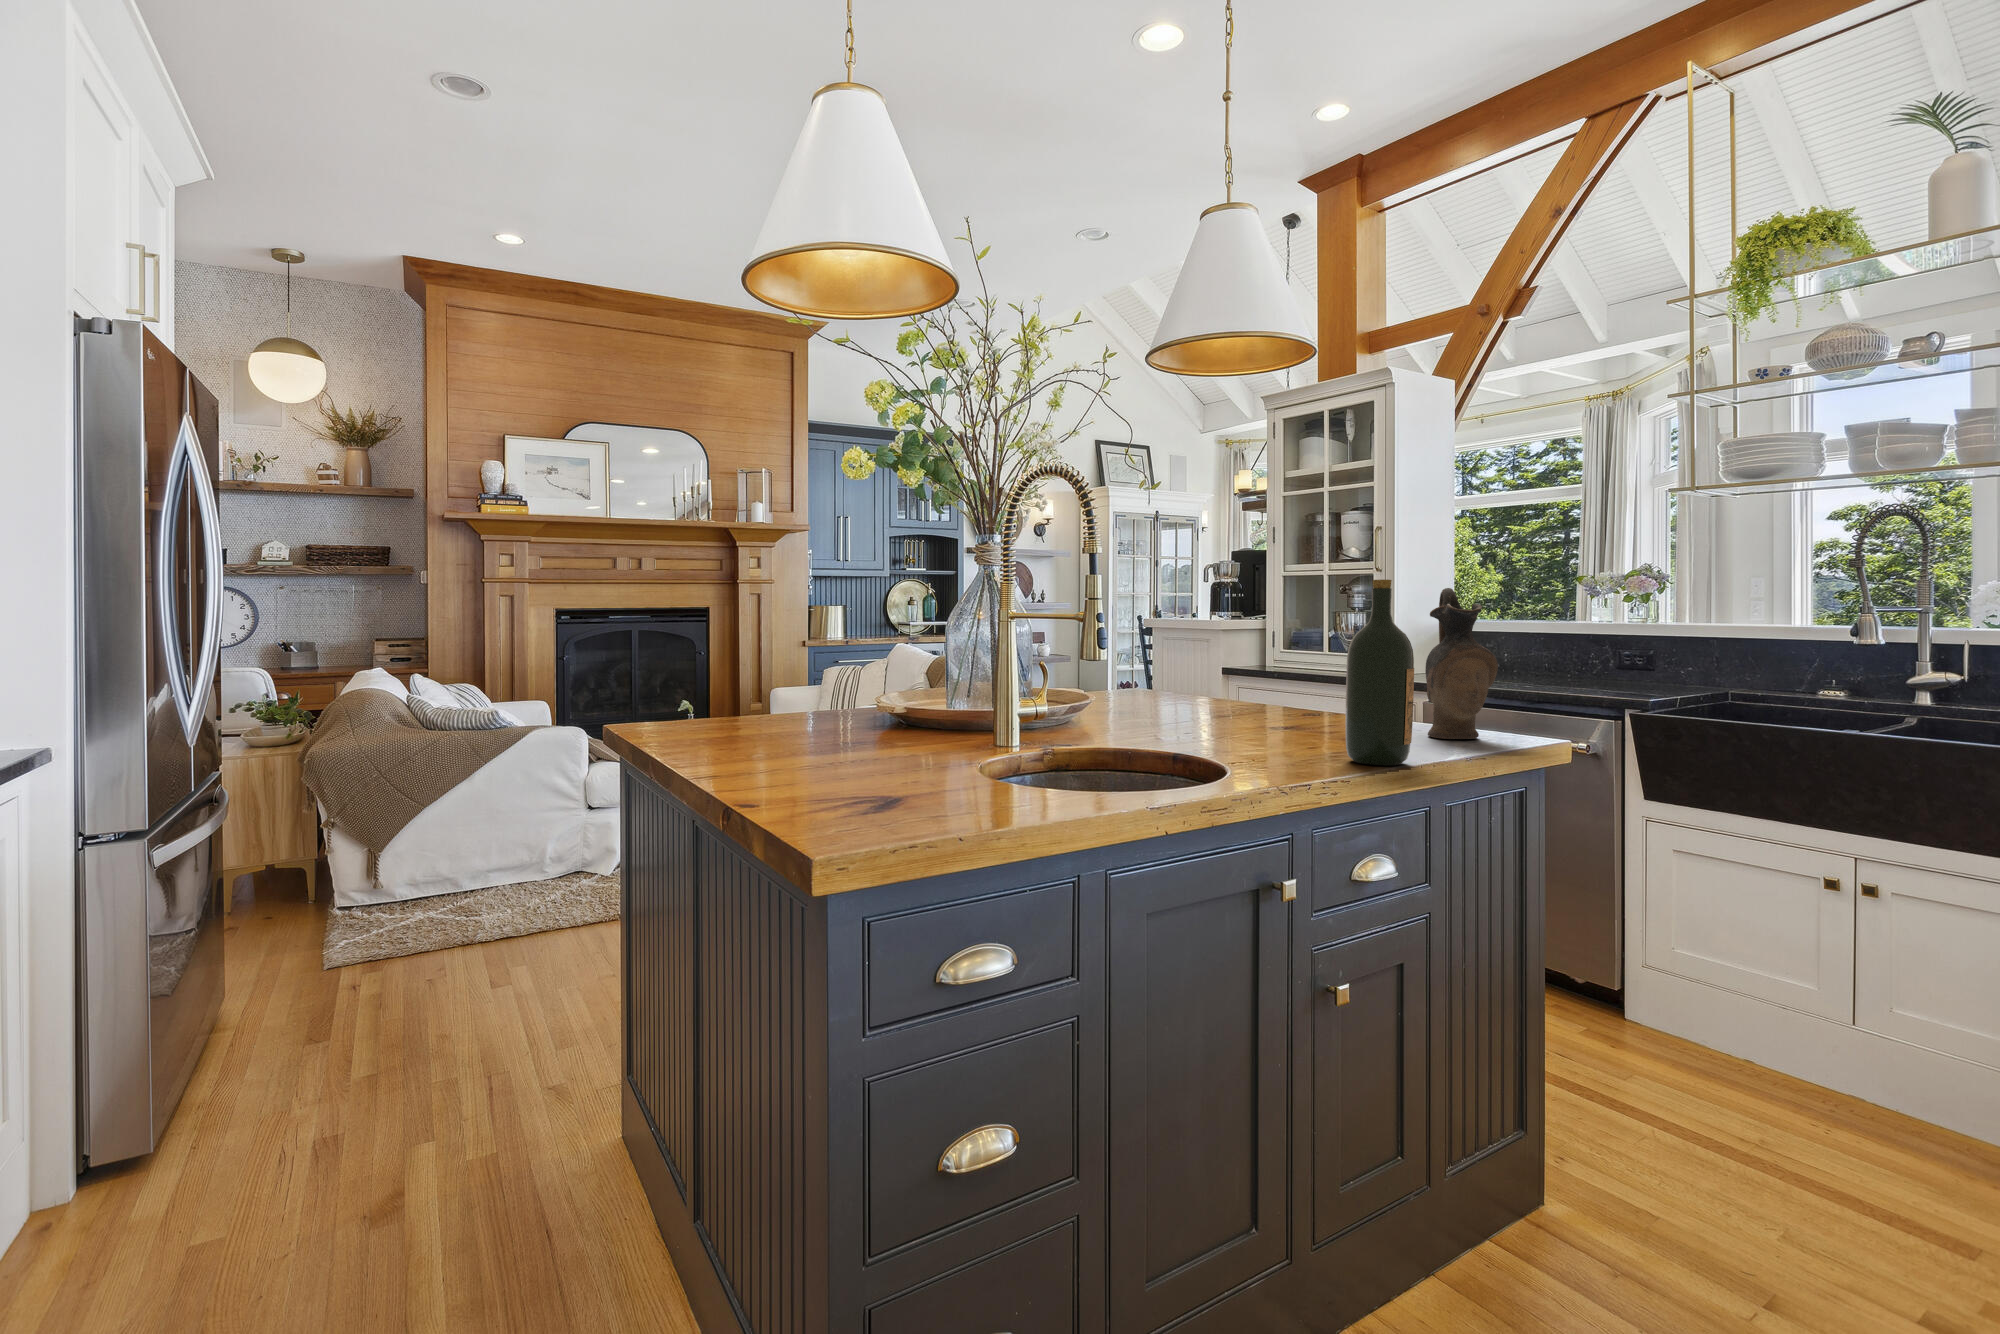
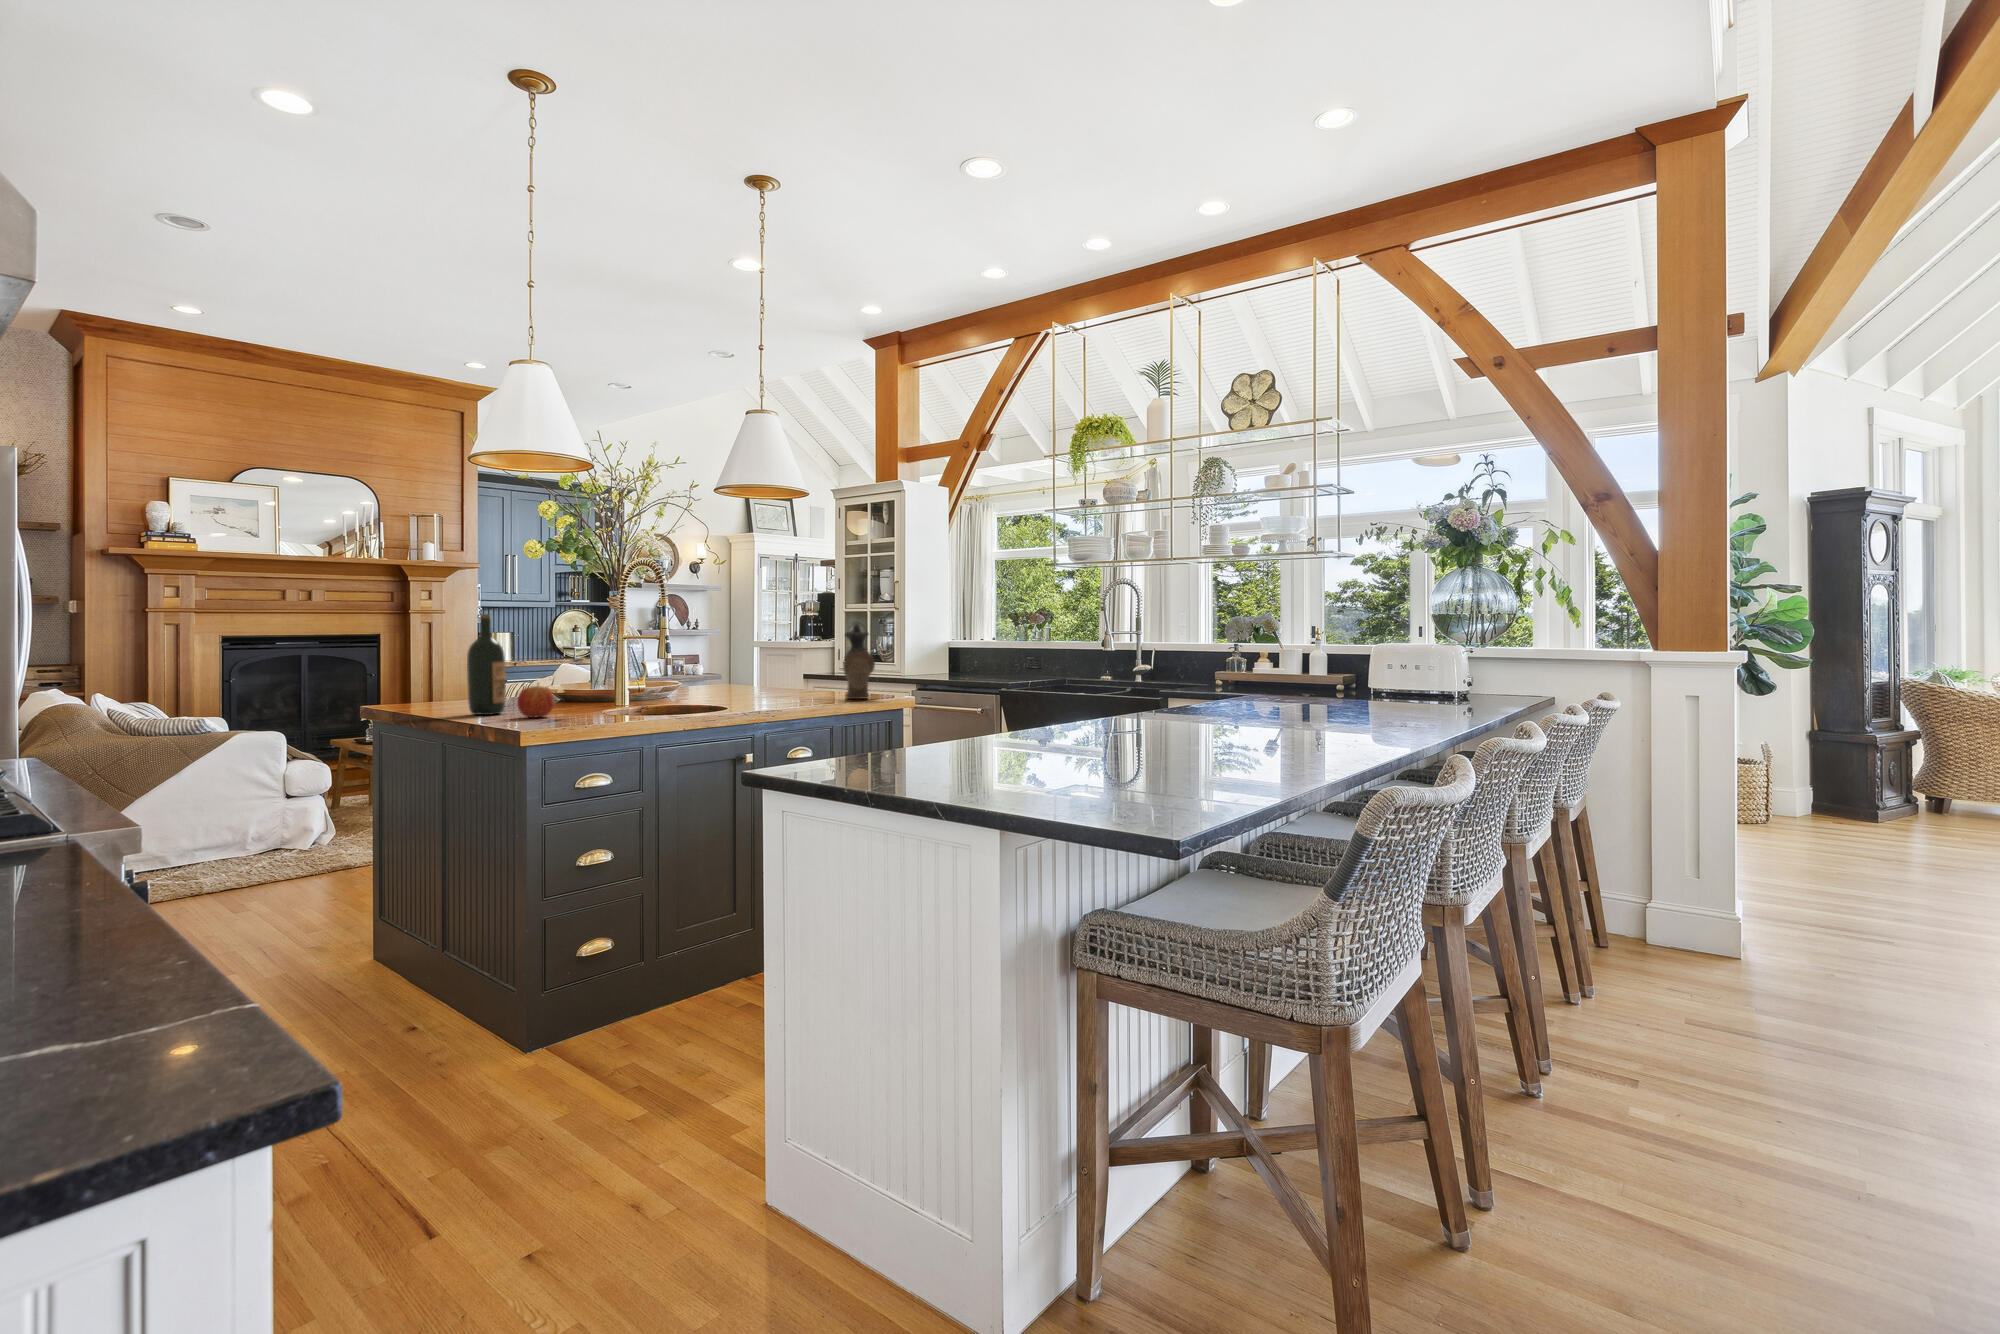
wine bottle: present [1345,580,1414,765] -> present [467,614,506,715]
apple: none [844,728,924,812] -> present [518,685,554,718]

